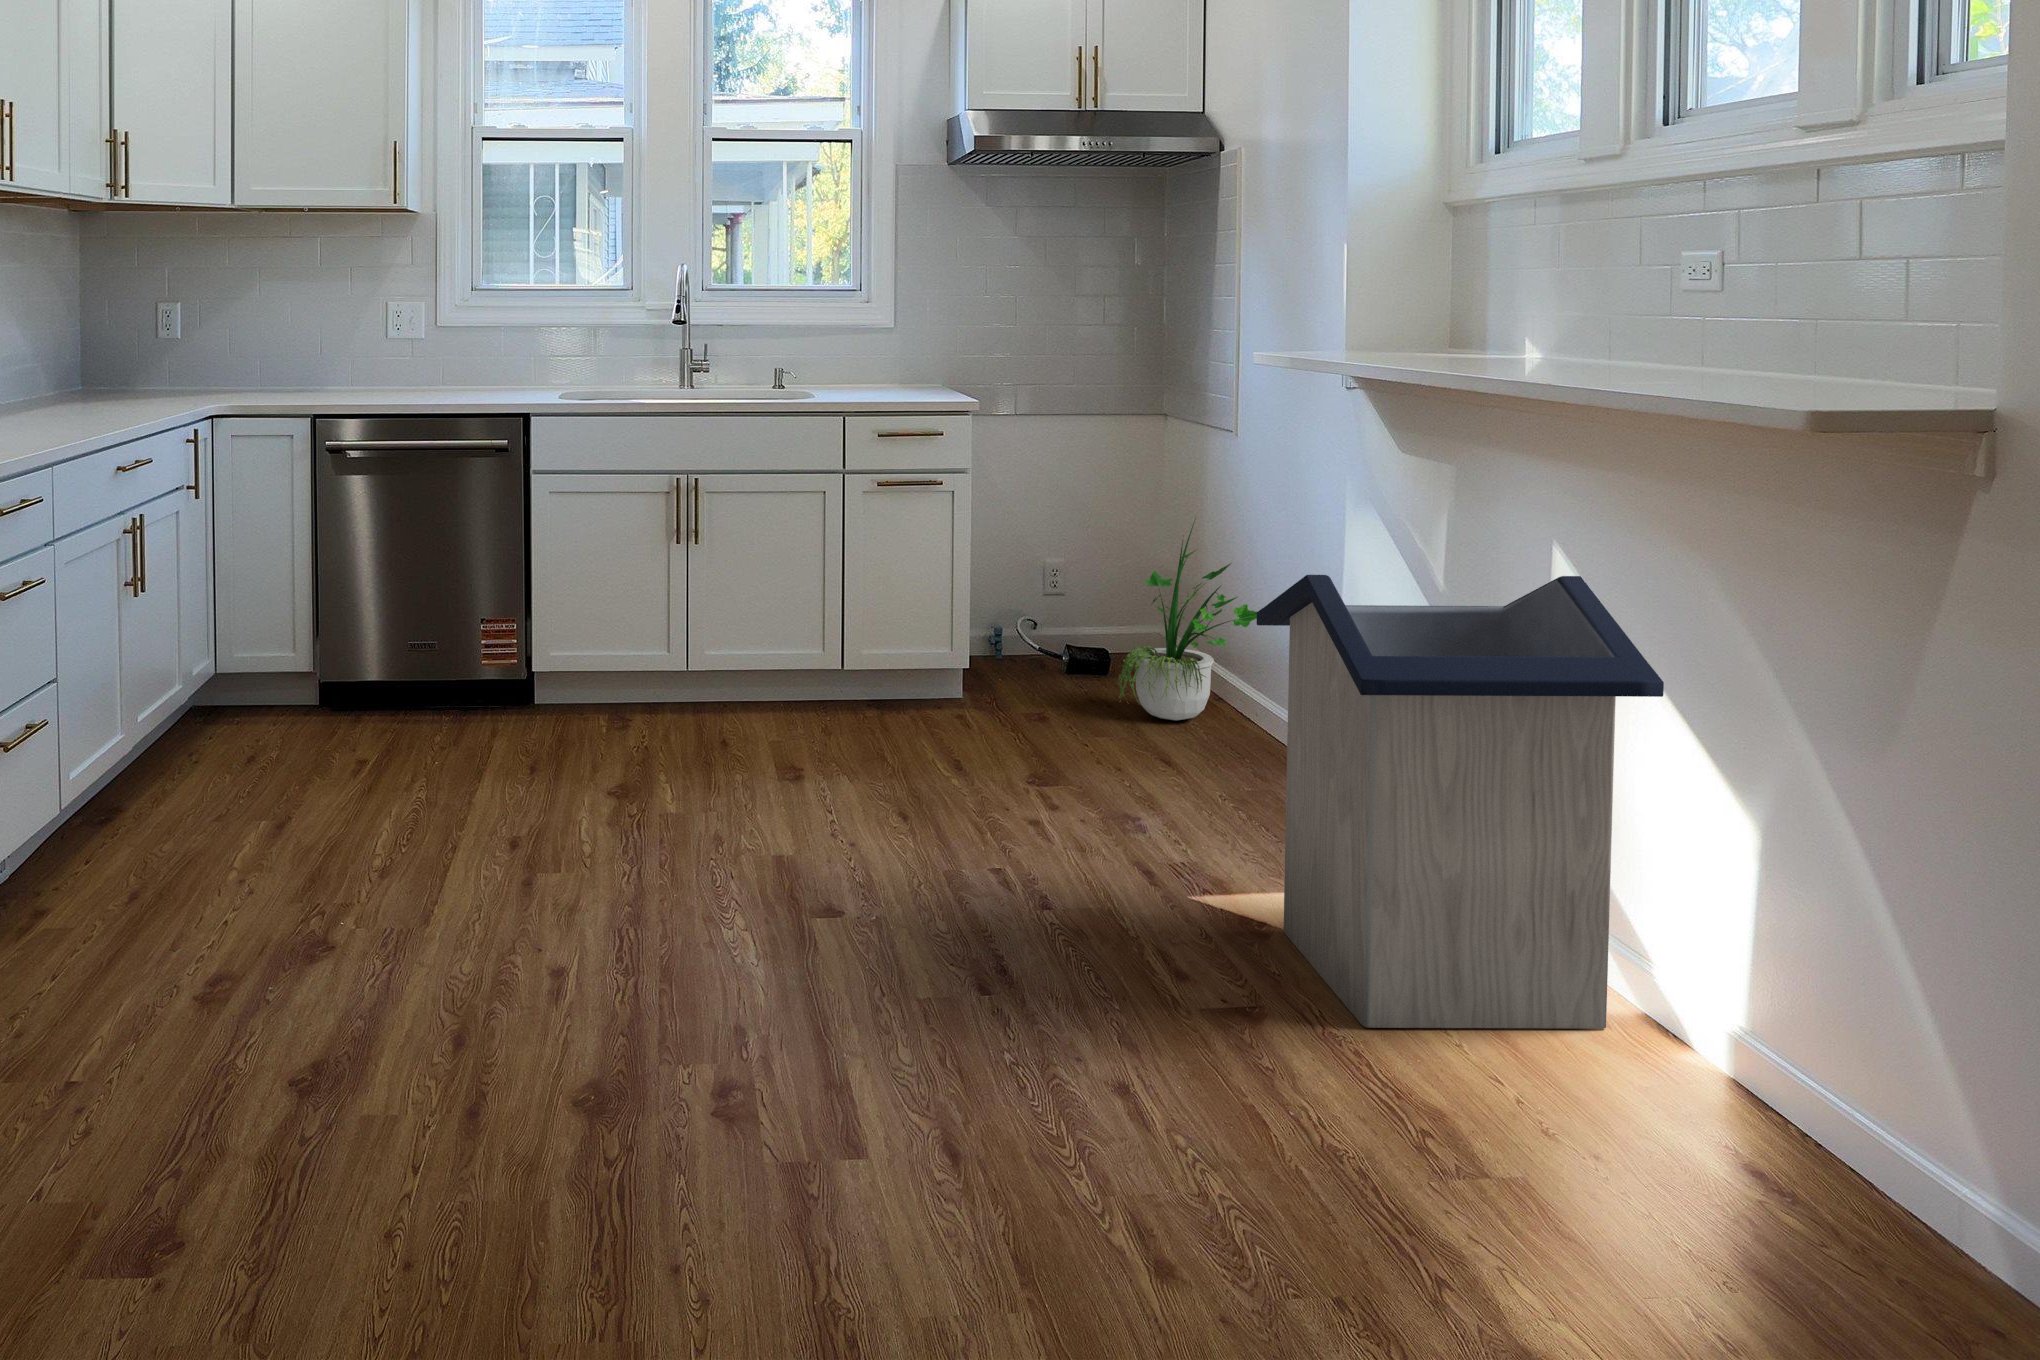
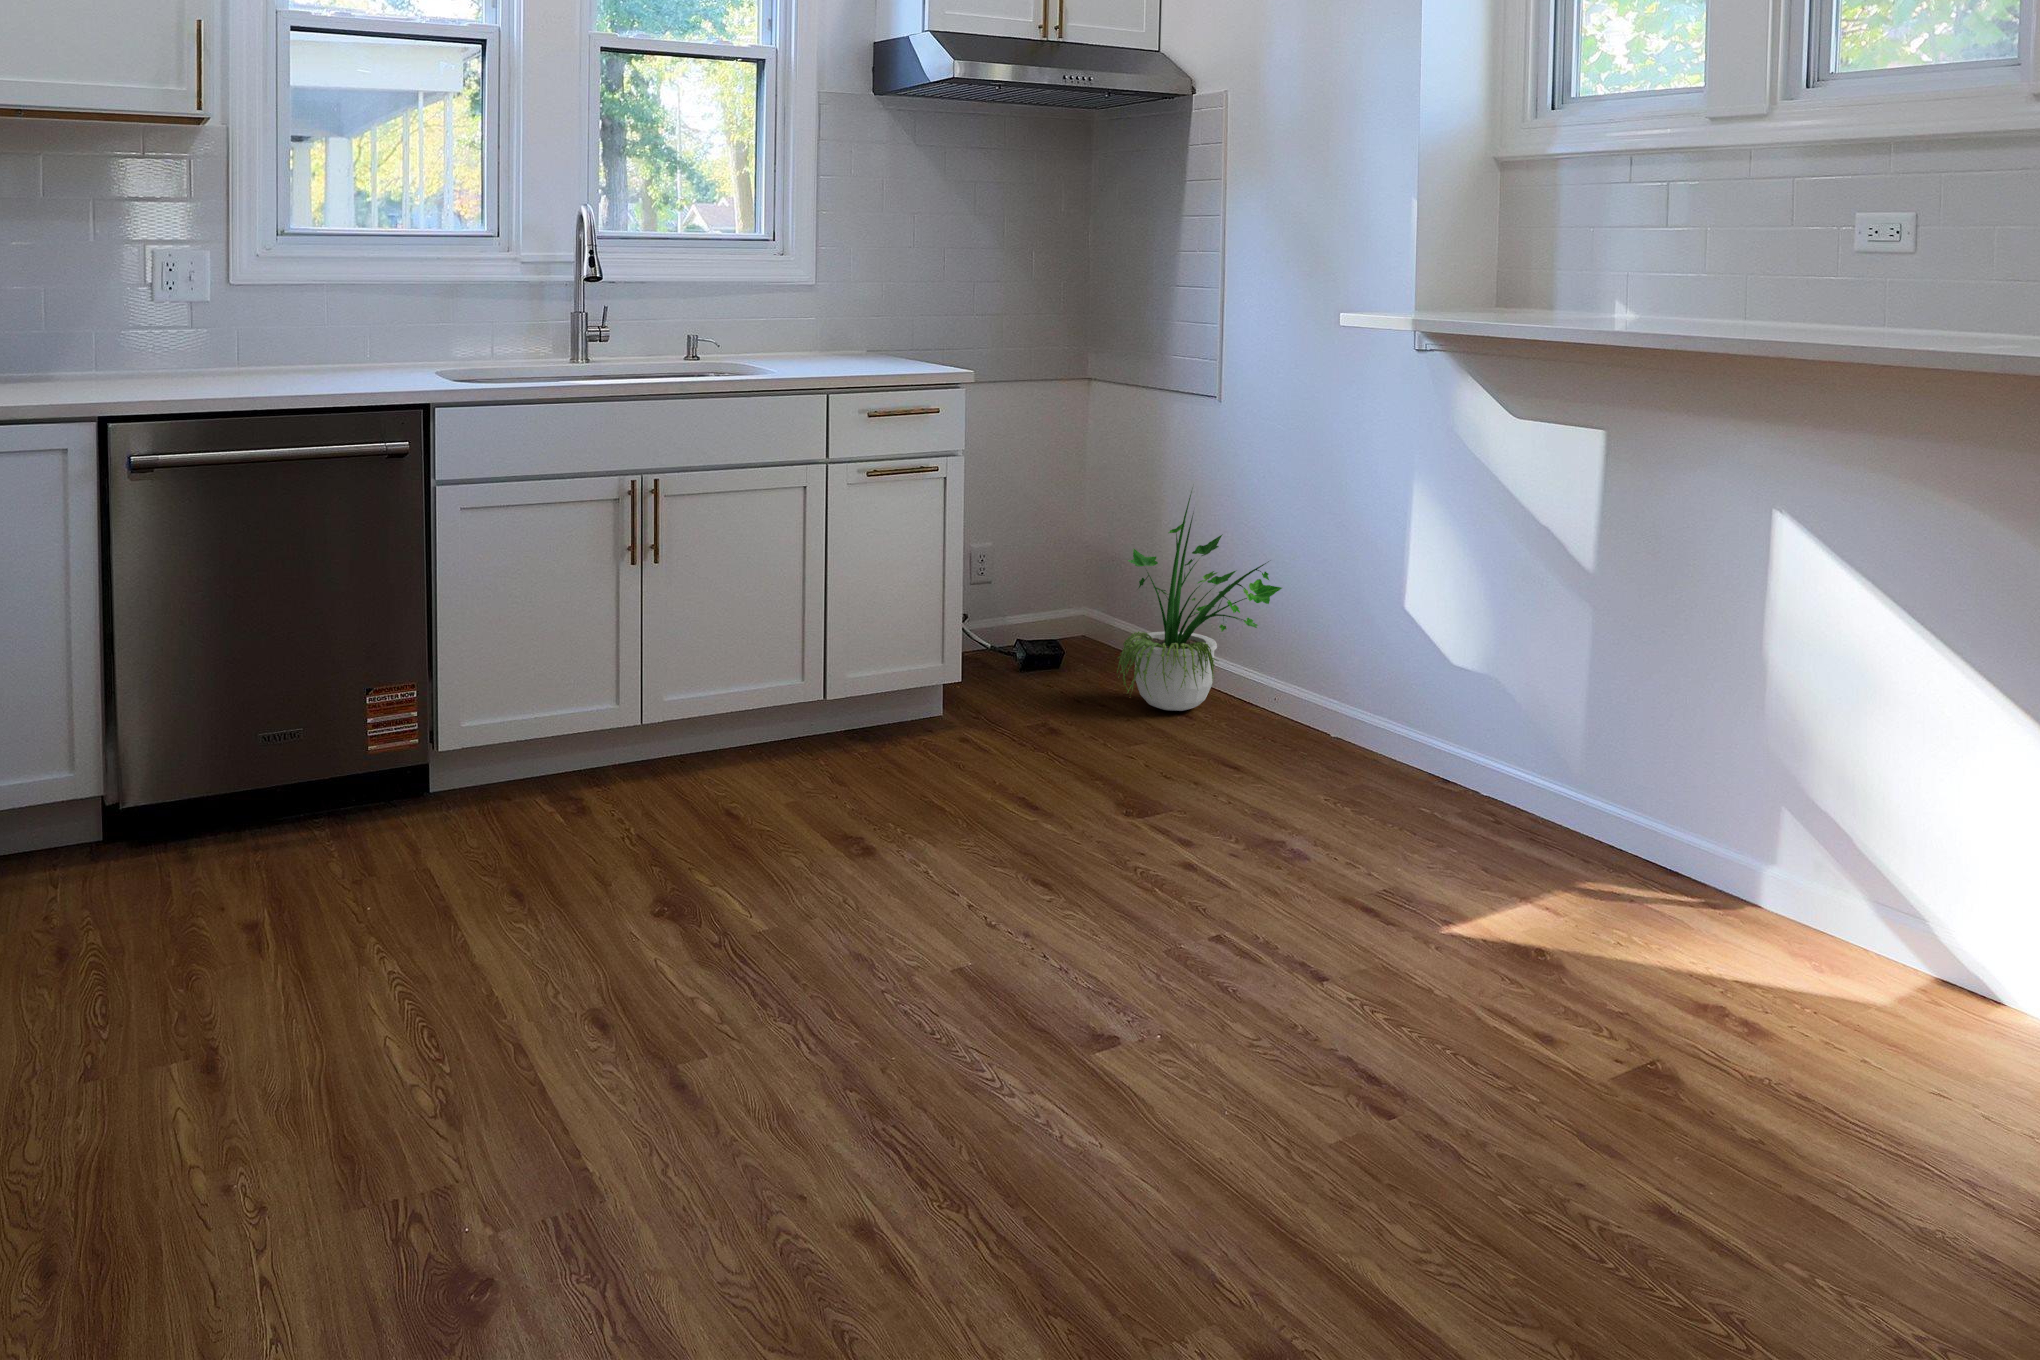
trash can: present [1257,575,1664,1029] -> none [1530,533,2028,1067]

